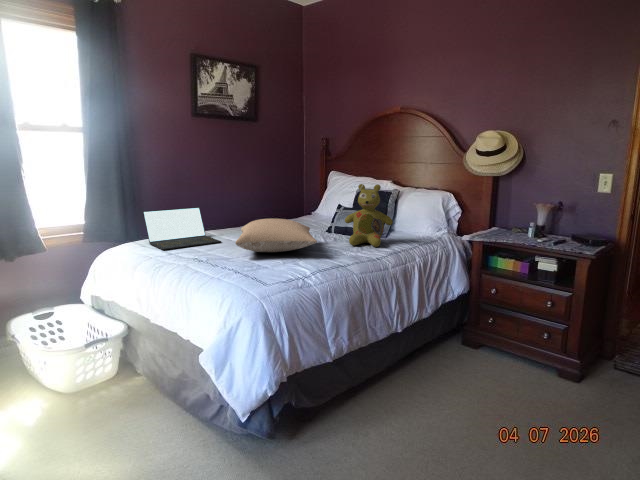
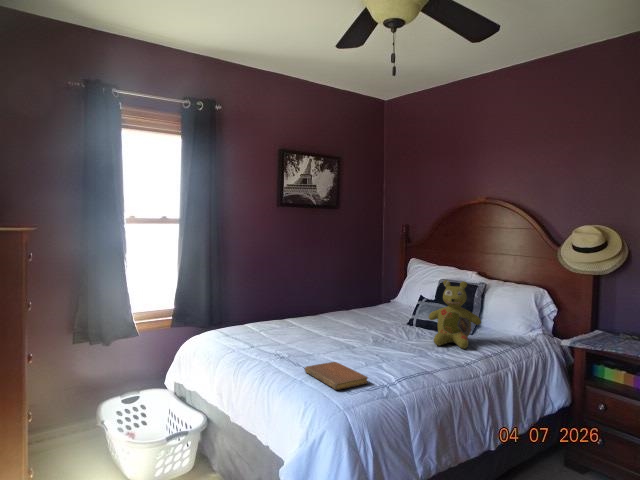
laptop: present [143,207,221,250] -> none [229,297,301,342]
pillow: present [236,219,317,252] -> none [318,314,401,350]
notebook: none [222,261,284,283] -> present [305,362,368,390]

